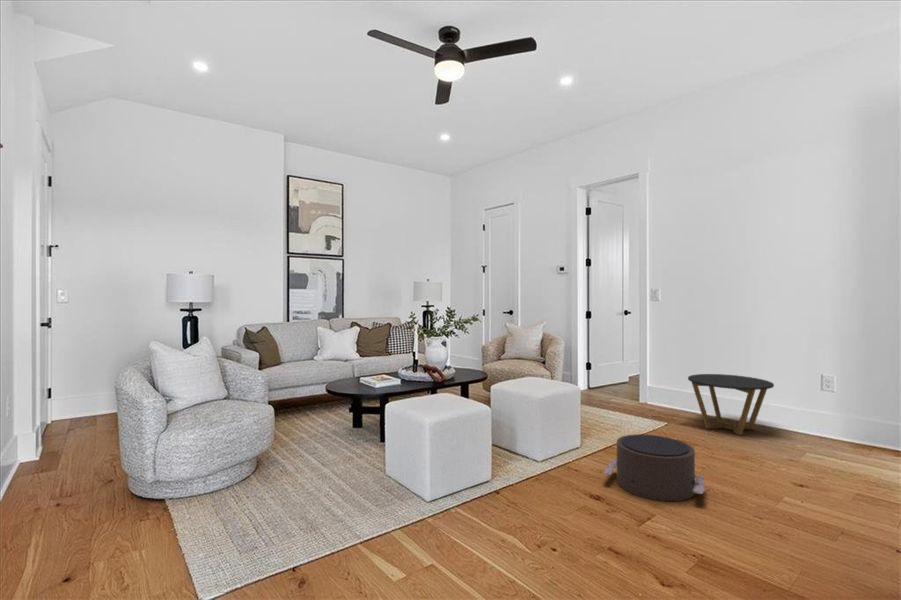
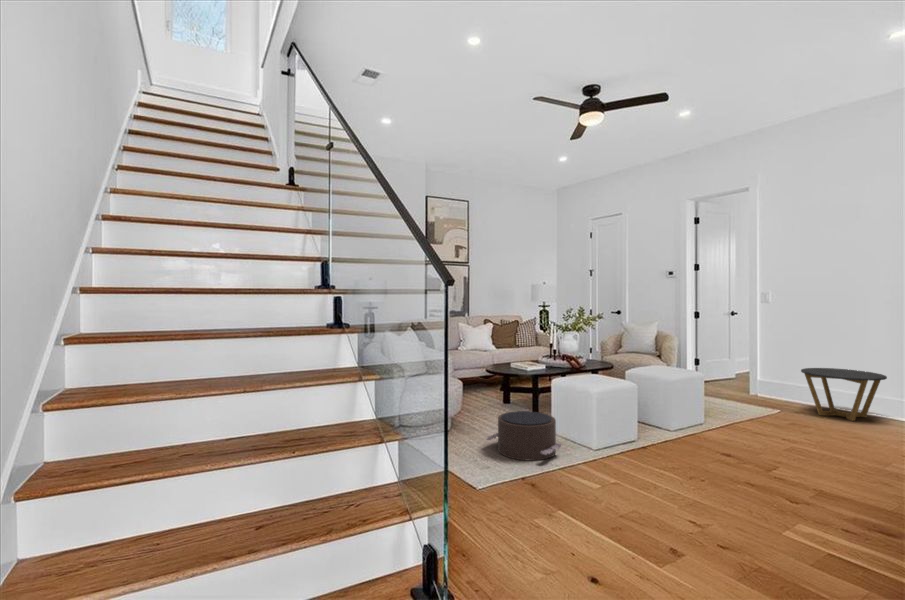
pouf: present [604,434,705,501] -> present [486,411,562,461]

